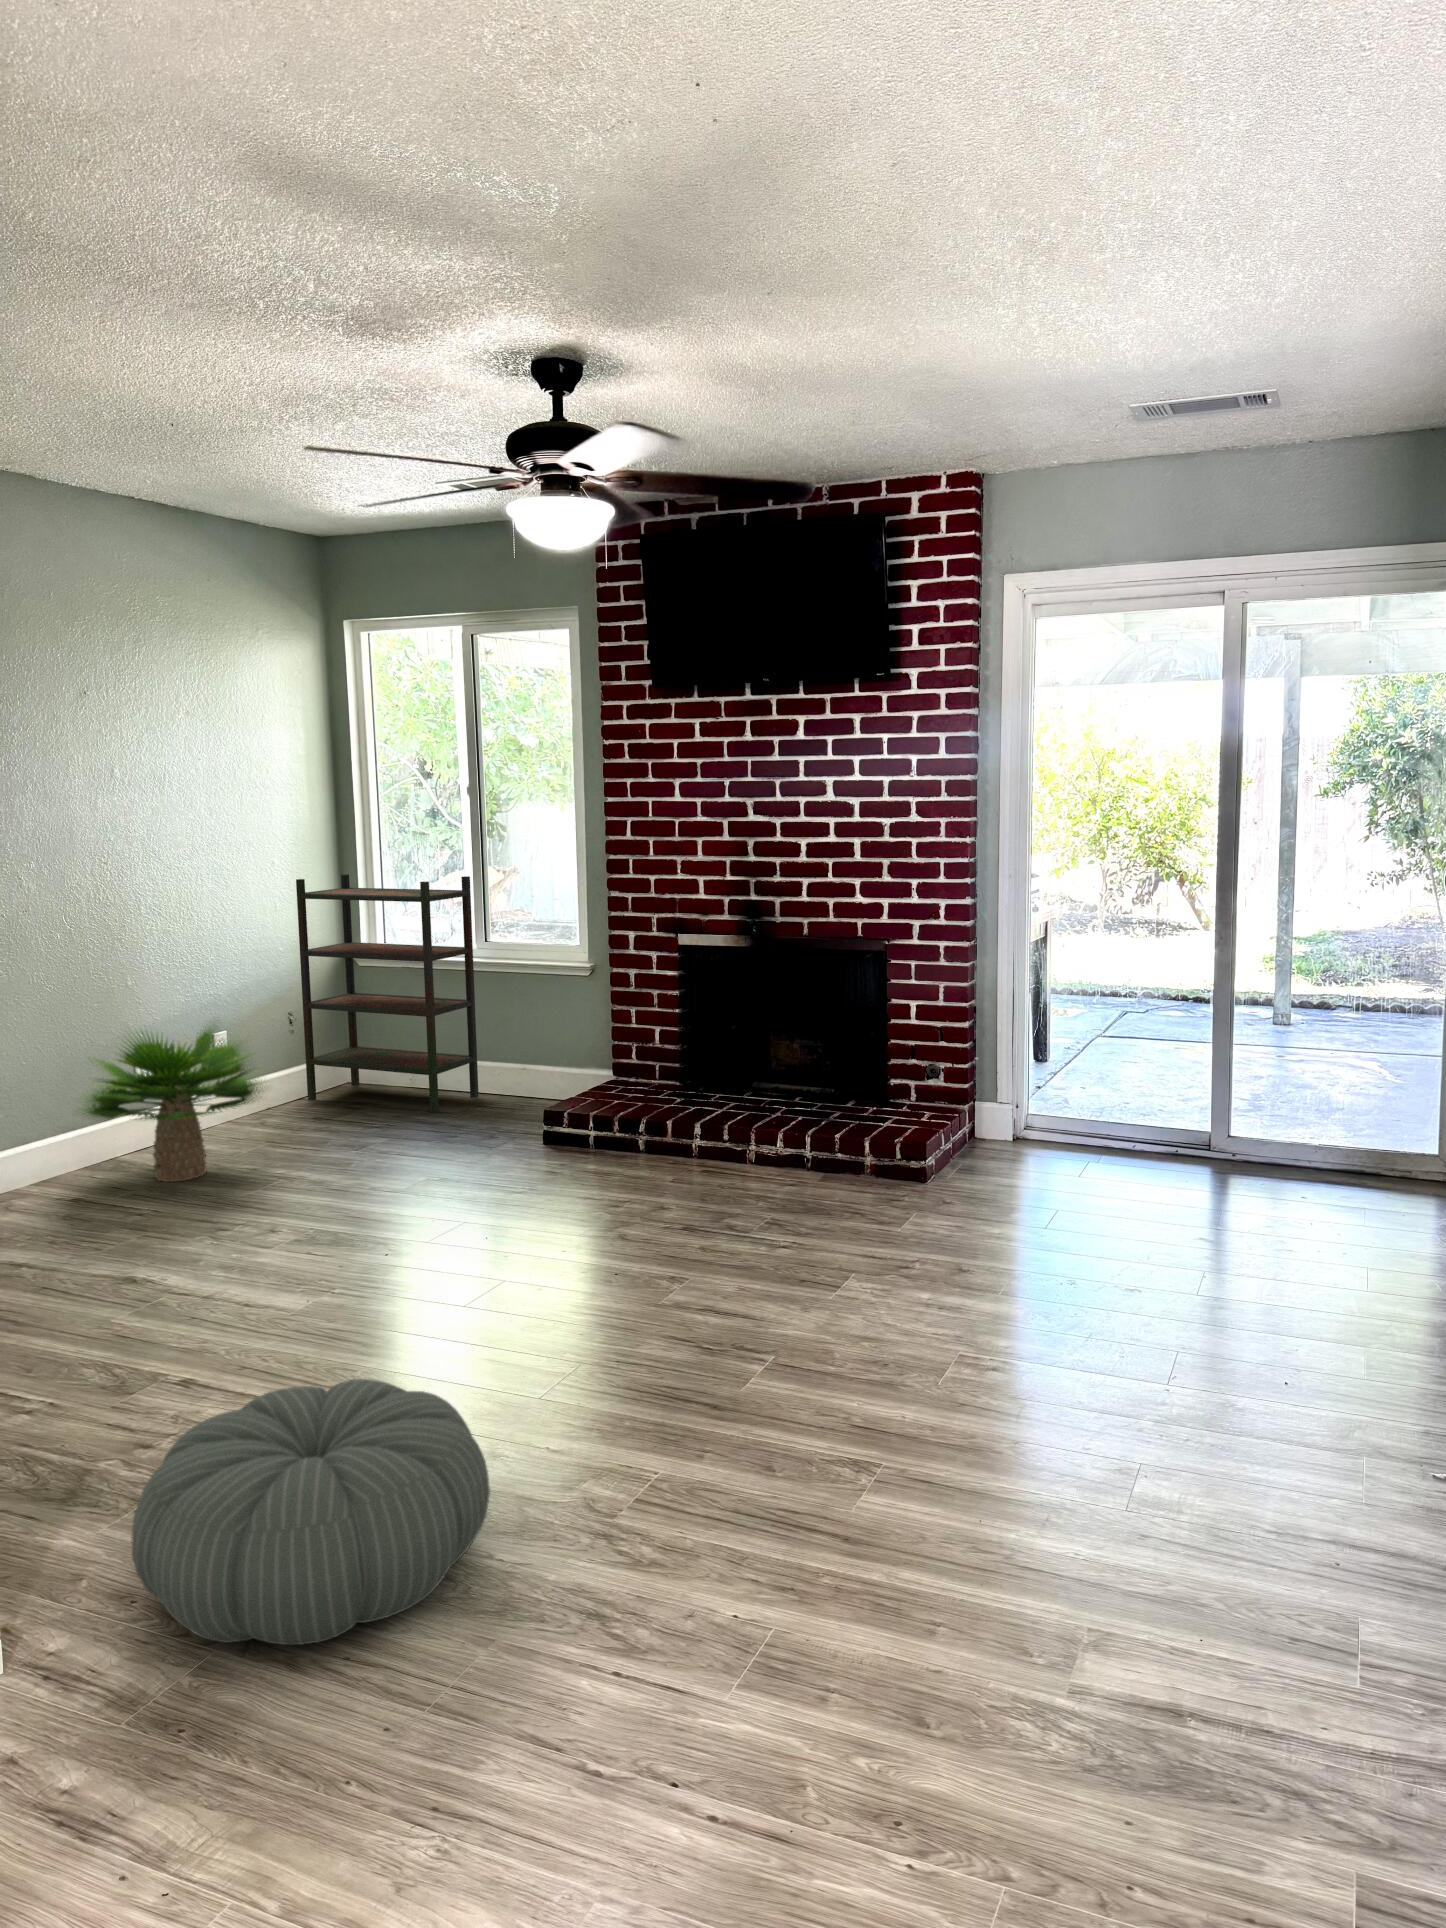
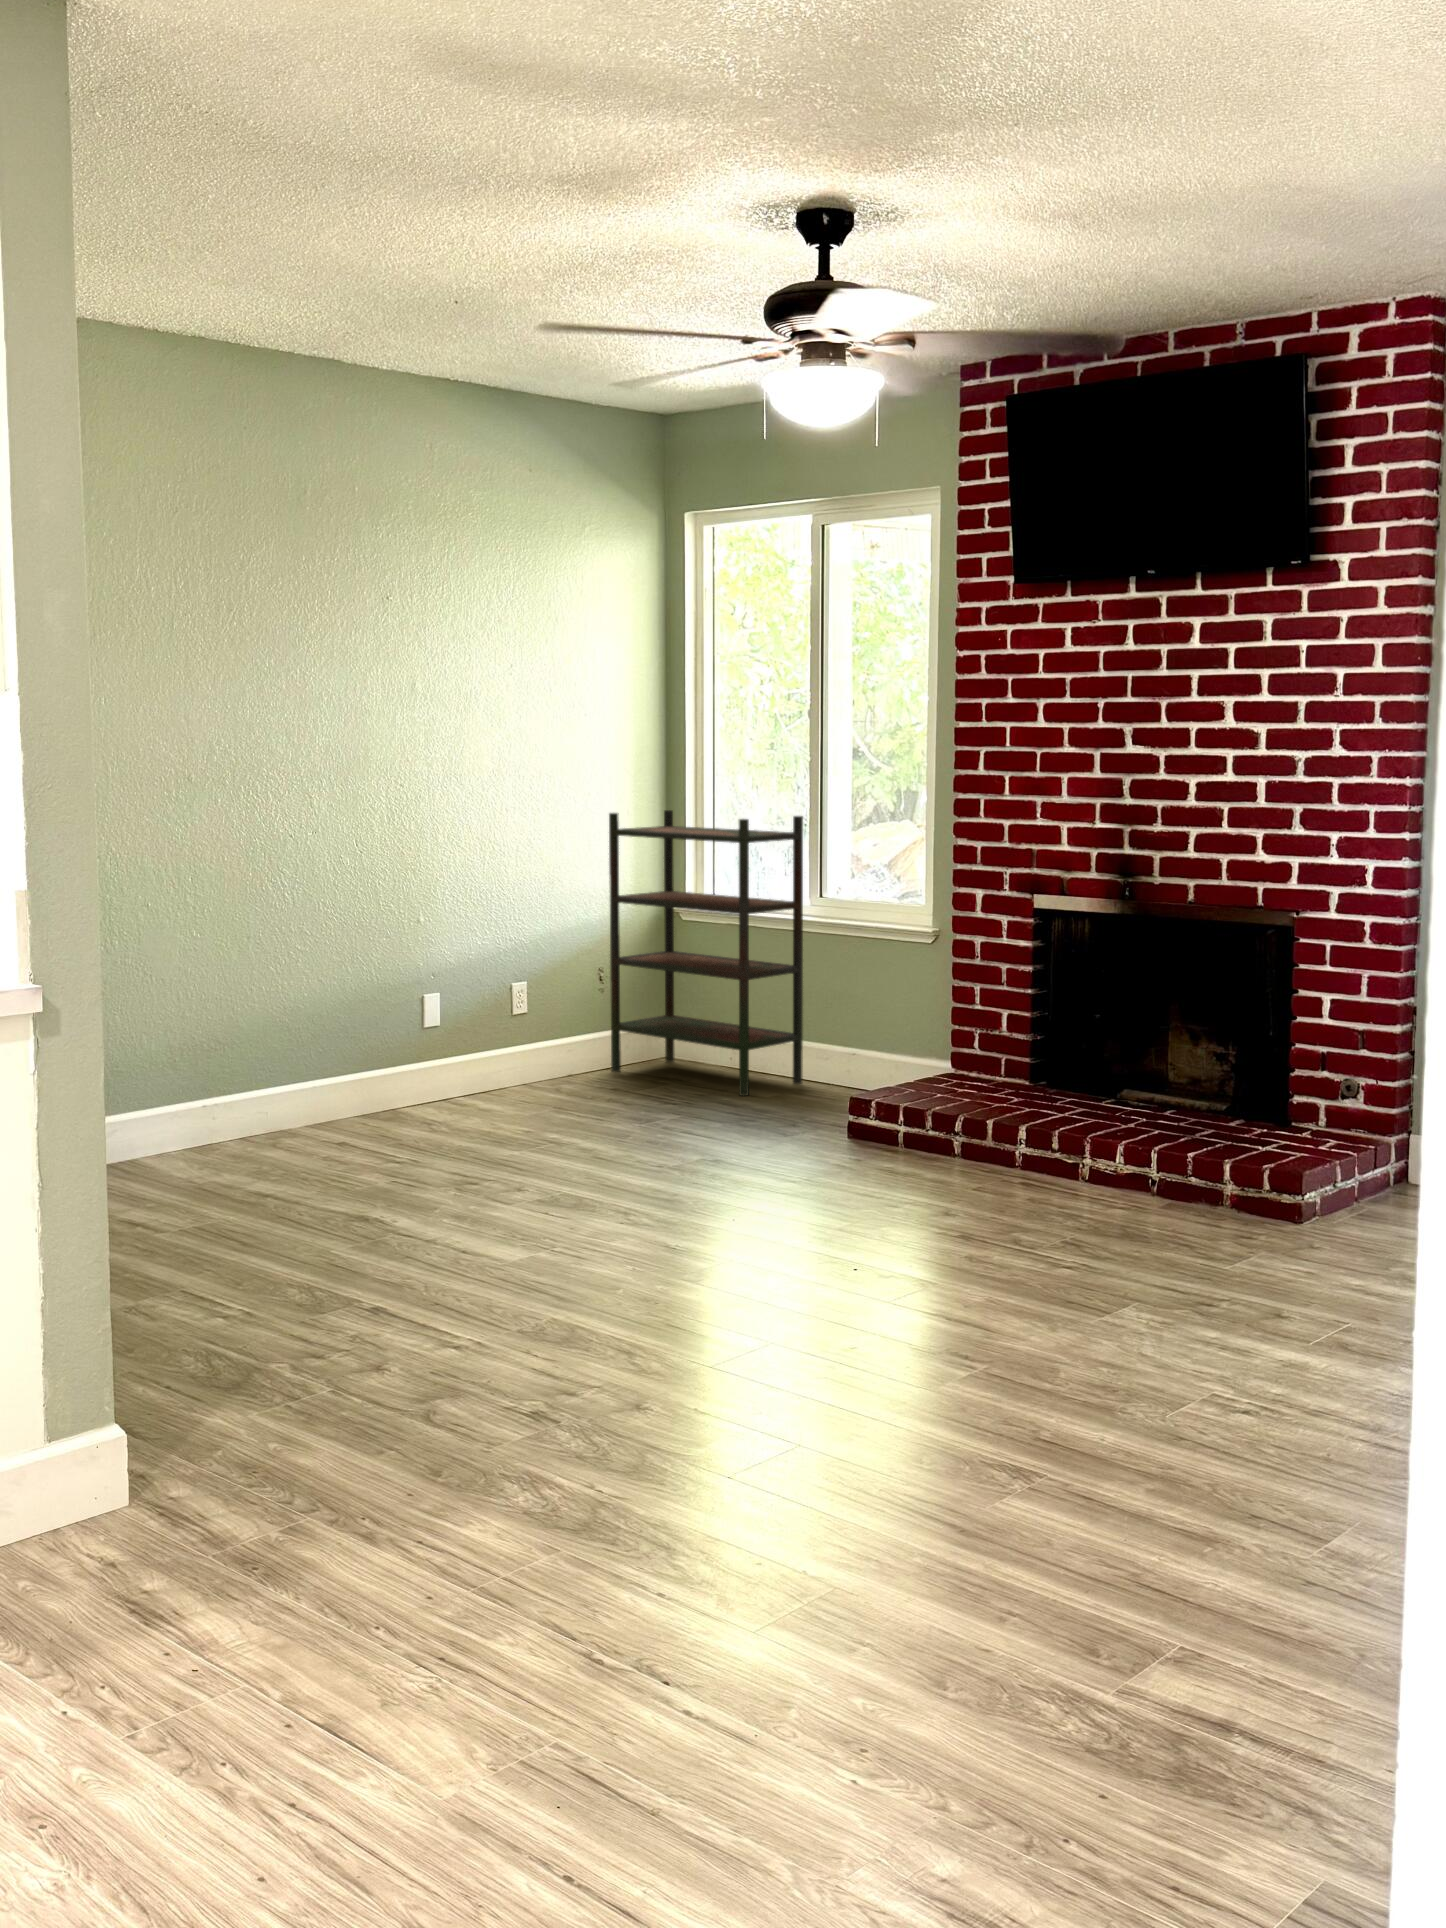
potted plant: present [83,1025,264,1182] -> none [336,954,552,1137]
pouf: present [132,1379,490,1645] -> none [249,1298,595,1523]

